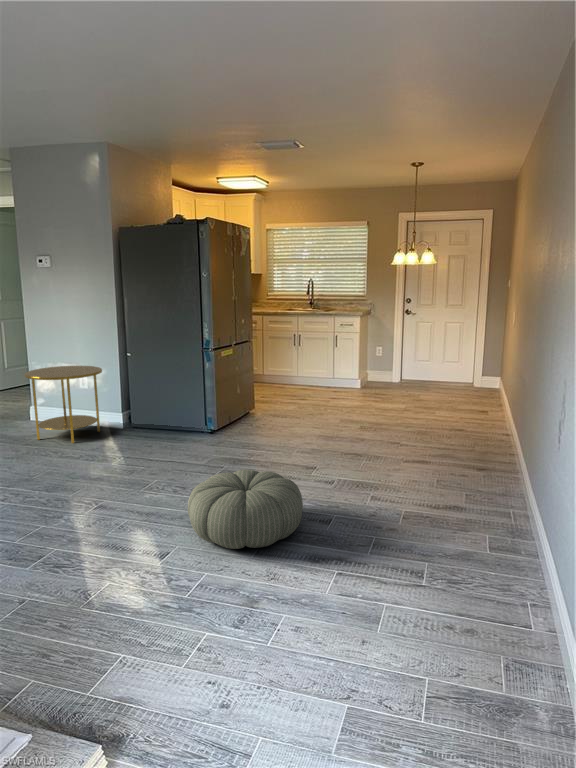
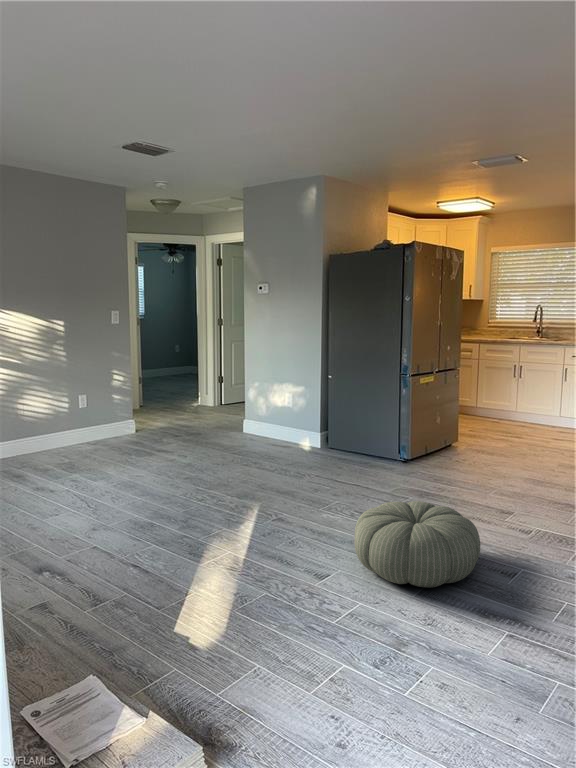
side table: present [24,366,102,443] -> none [238,386,305,458]

